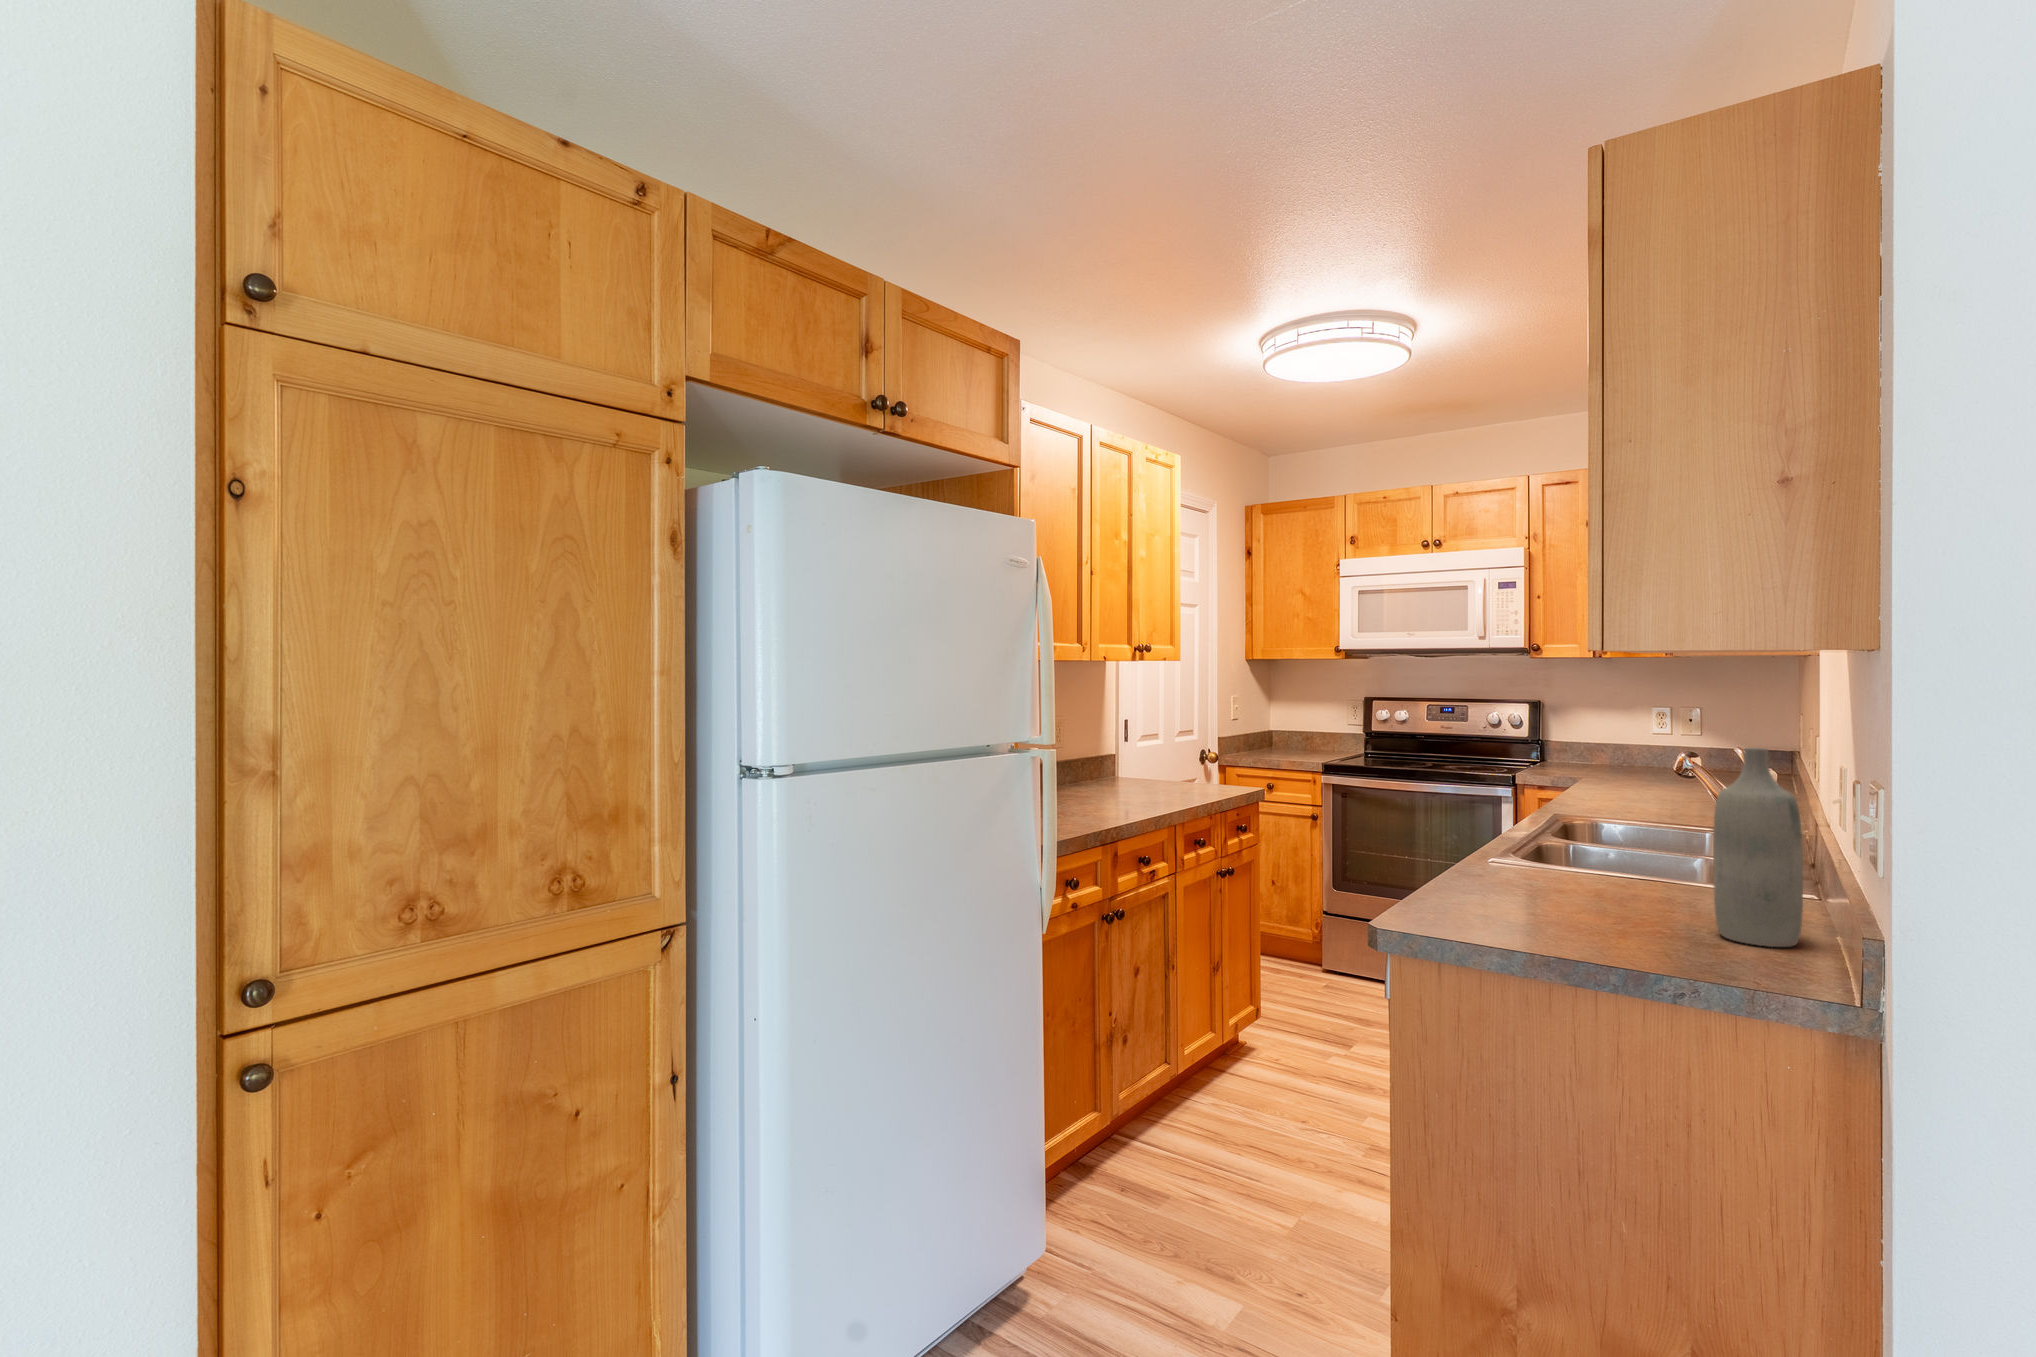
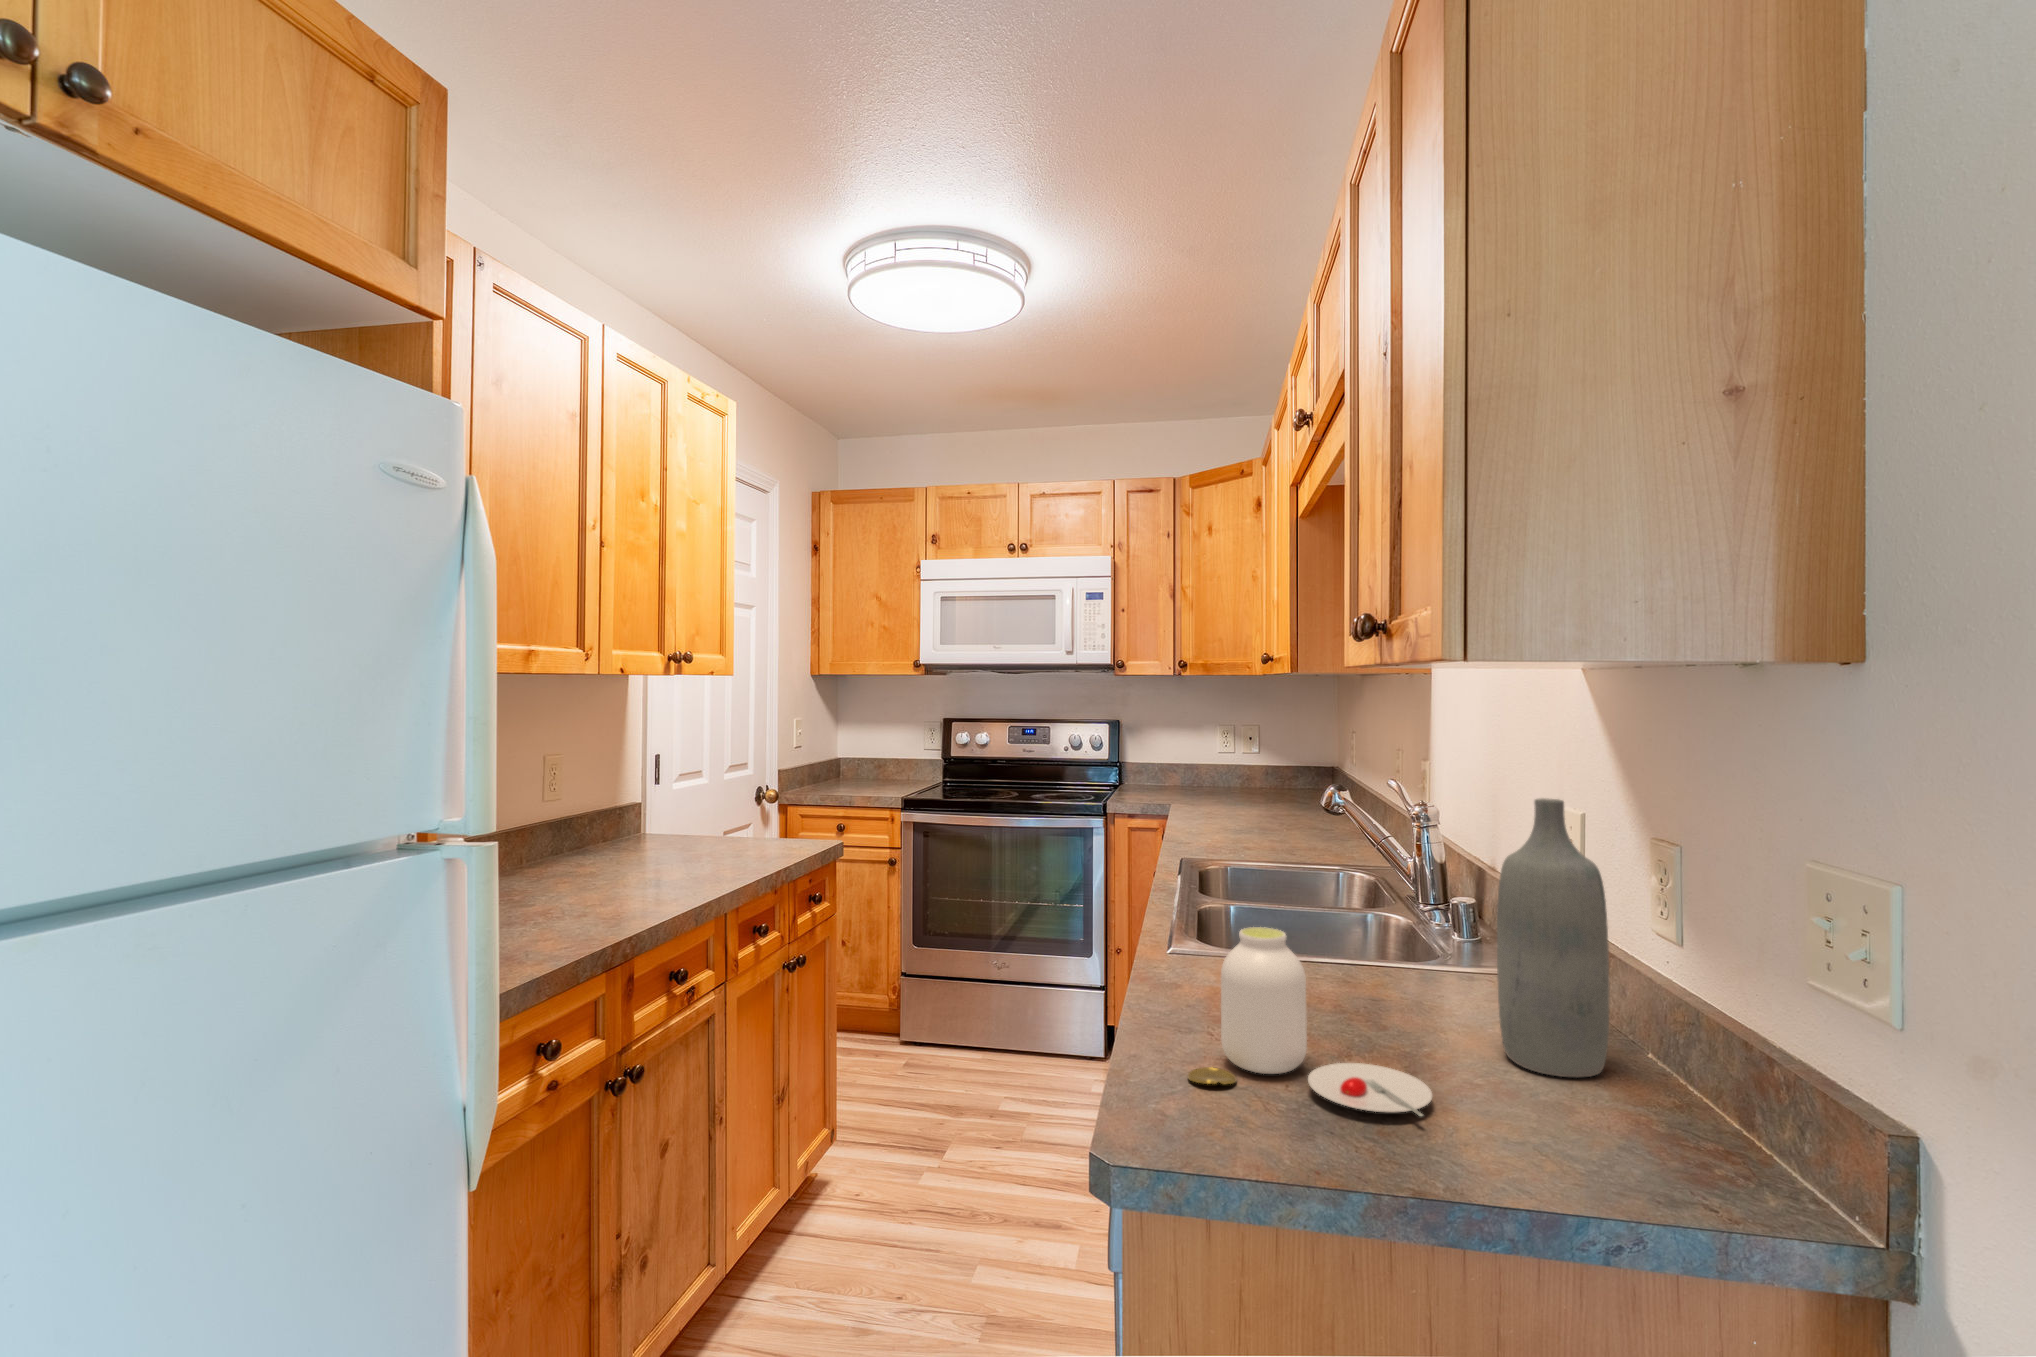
jar: none [1457,828,1626,941] -> present [1188,927,1432,1116]

